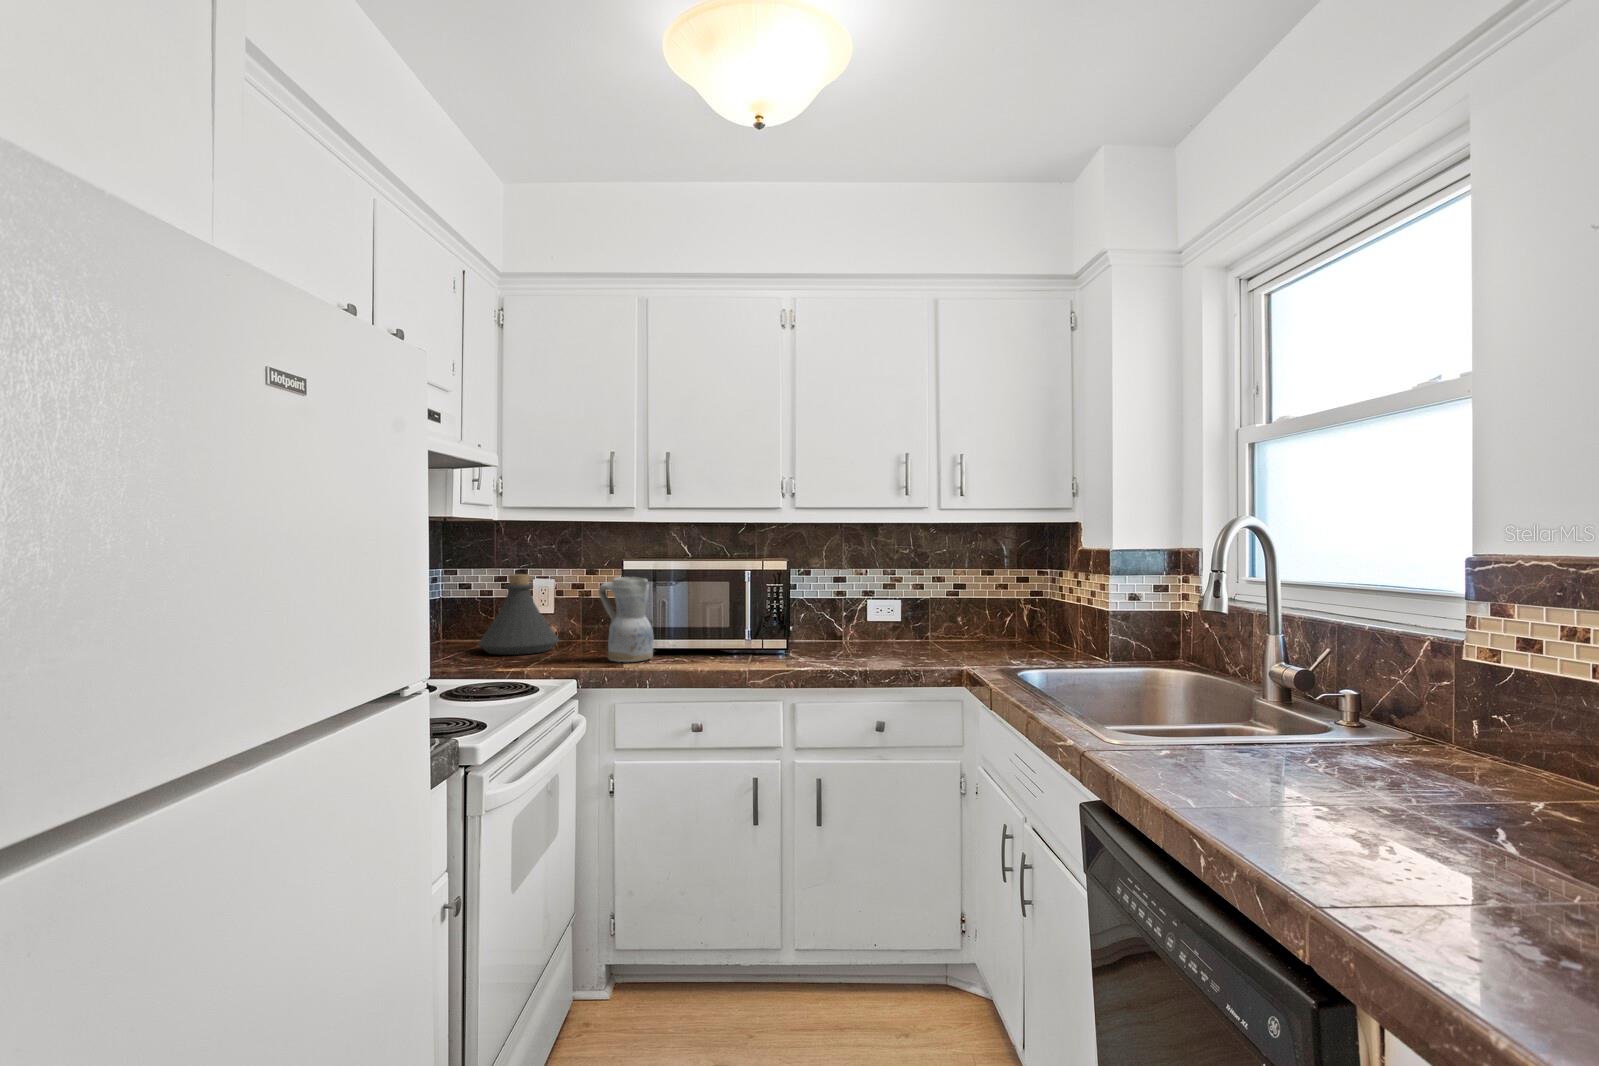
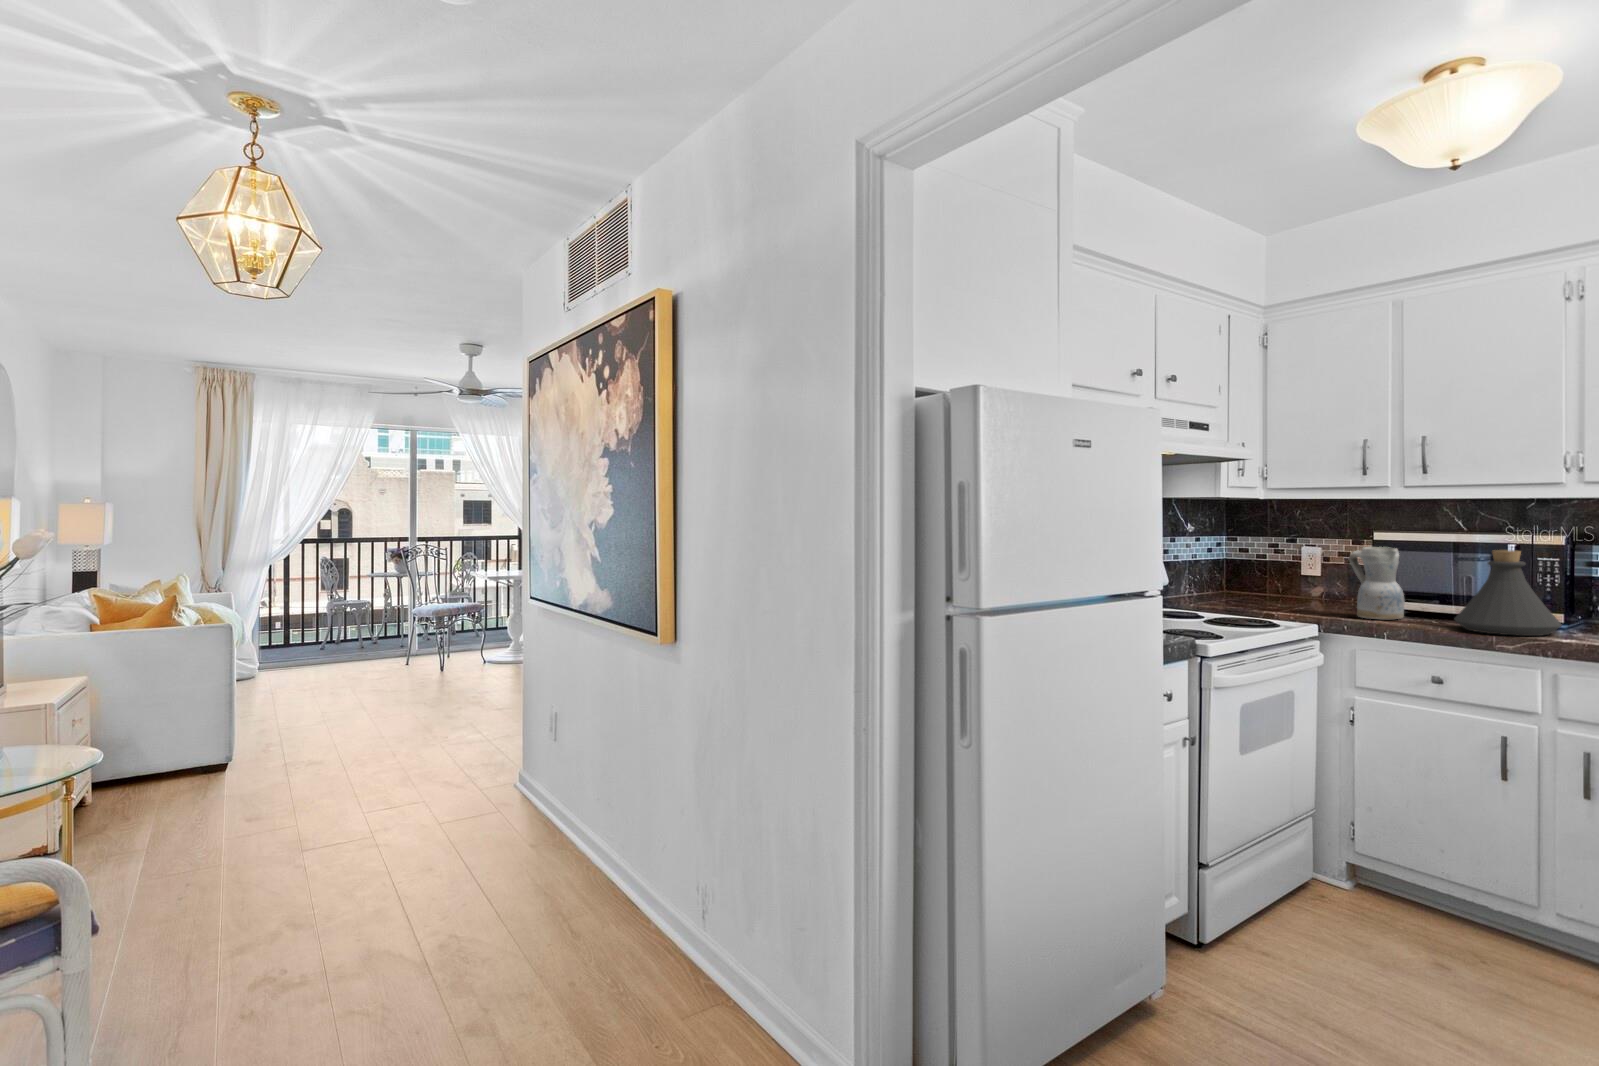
bottle: present [478,574,559,655] -> present [1454,550,1562,636]

